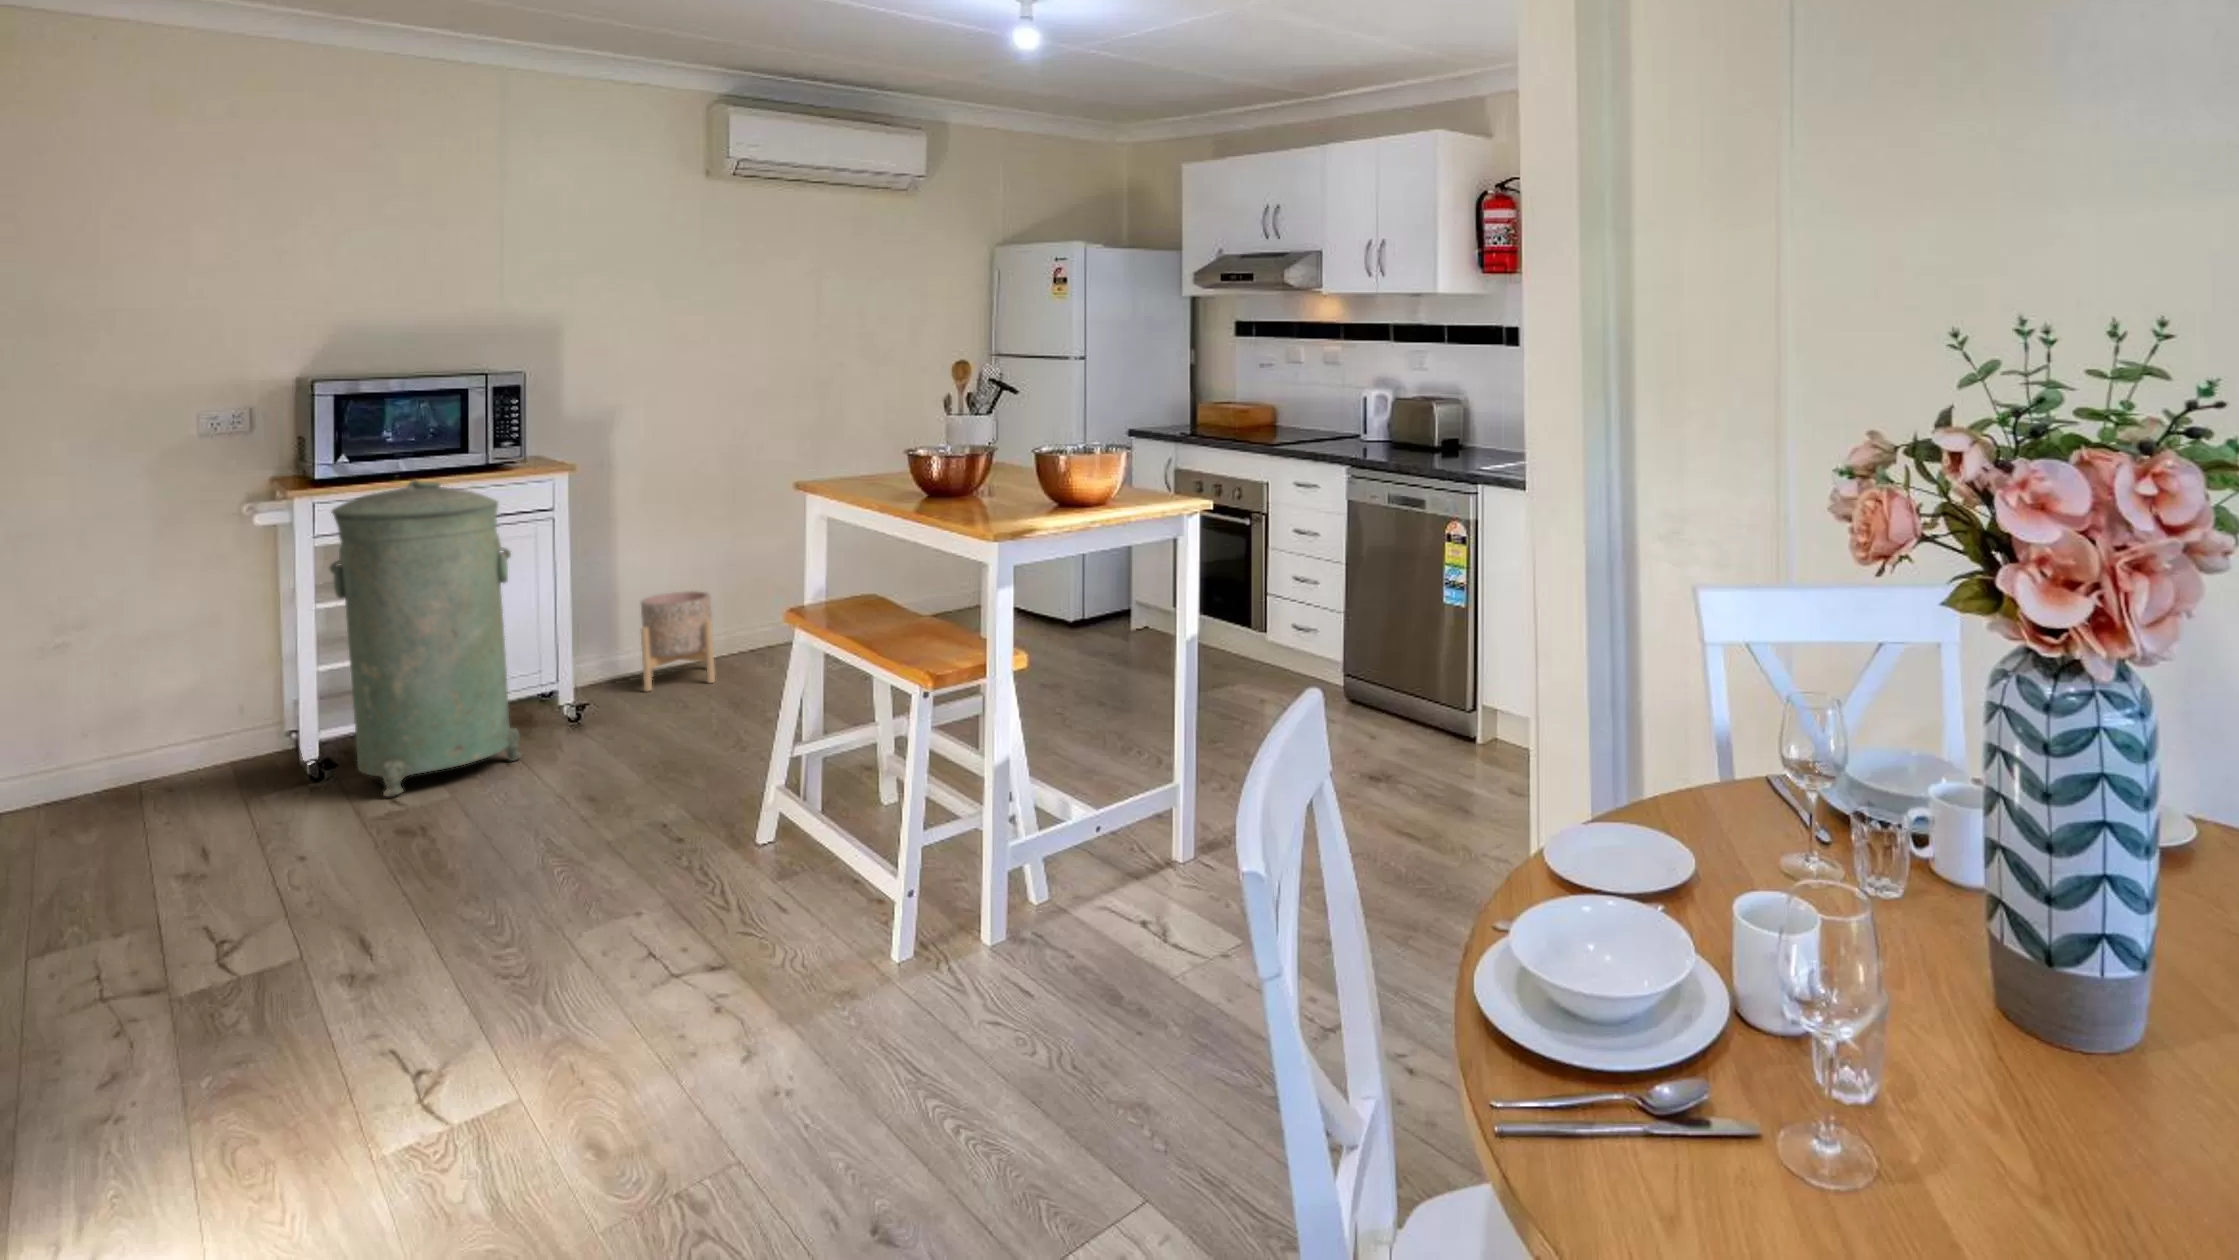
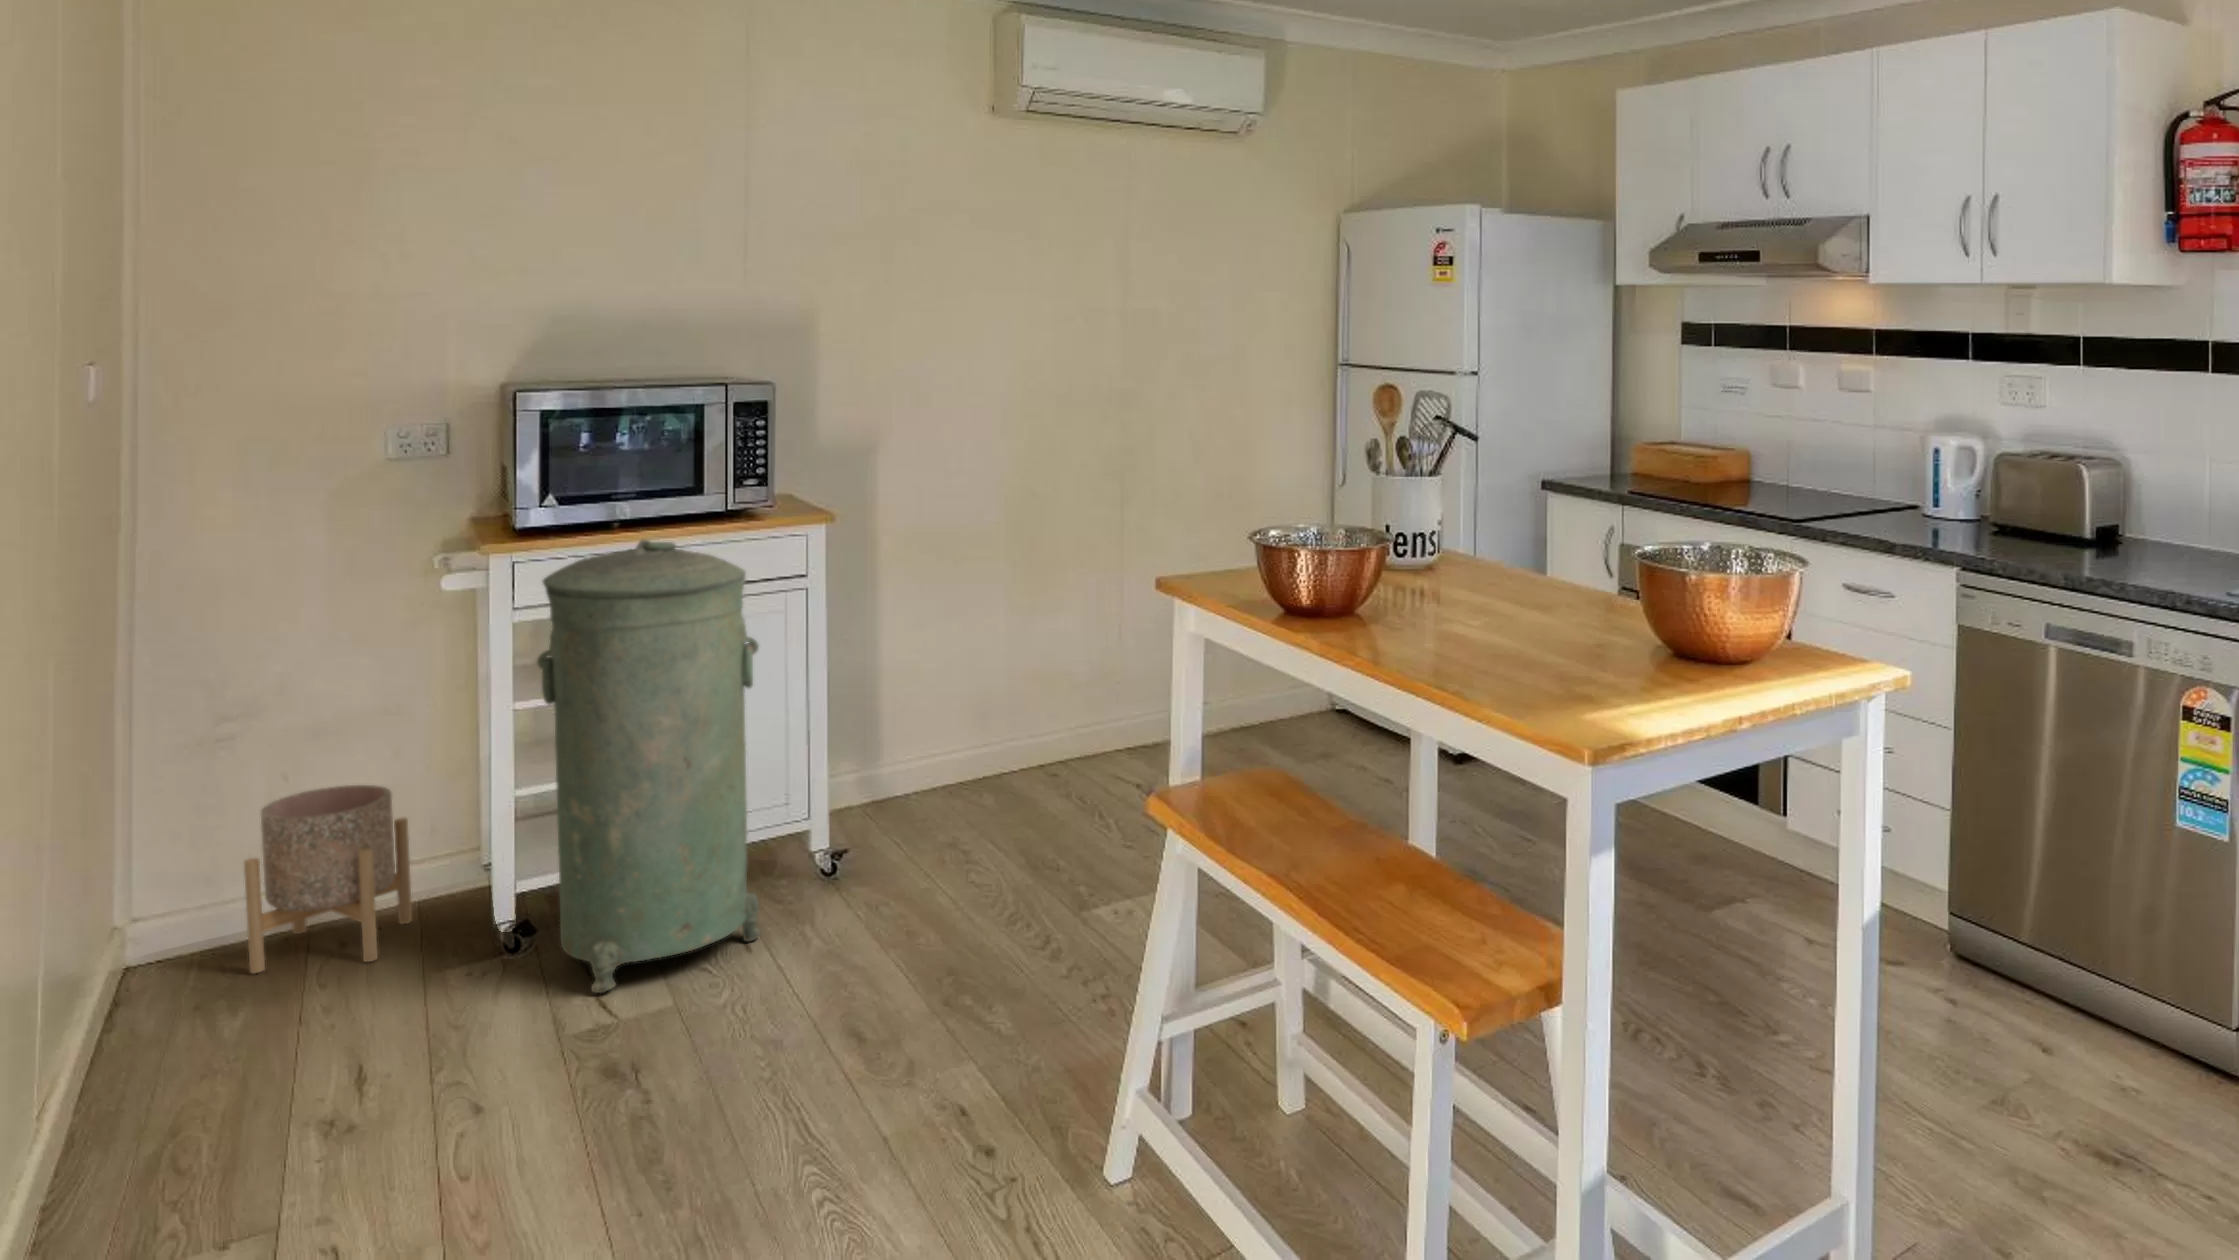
planter: present [641,591,715,692] -> present [244,785,412,973]

